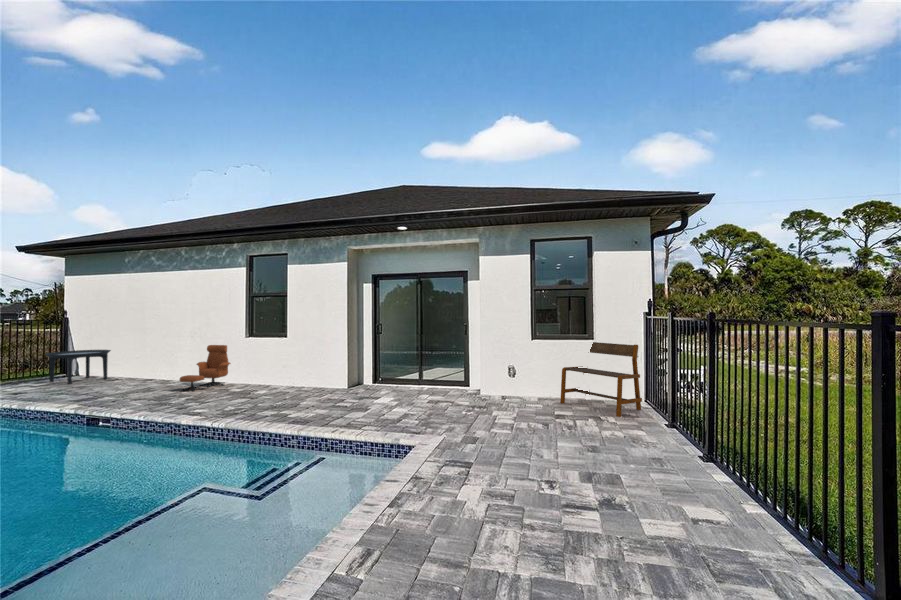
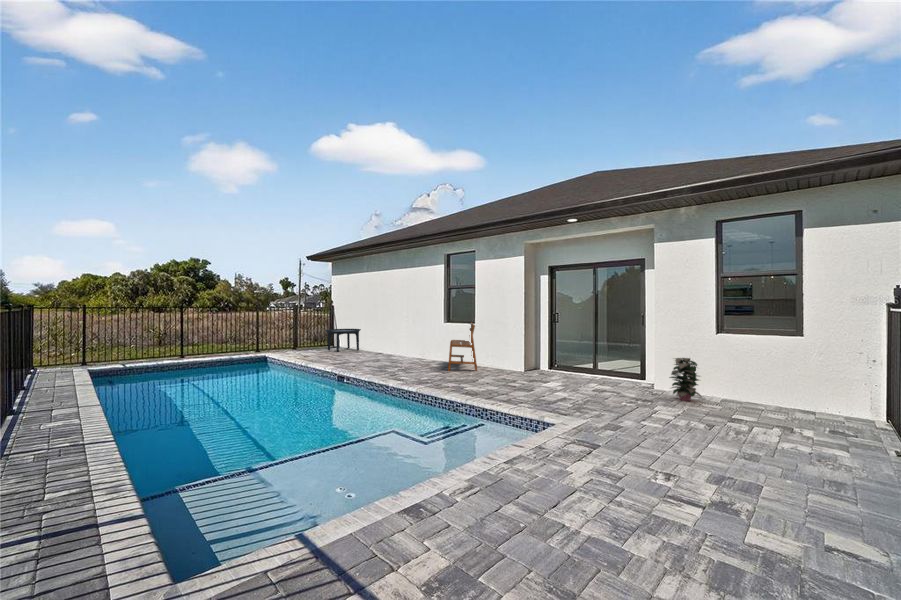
bench: present [560,342,642,417] -> present [448,323,477,371]
lounge chair: present [180,345,231,392] -> none [398,328,434,364]
decorative plant: none [496,363,524,402] -> present [670,358,701,401]

